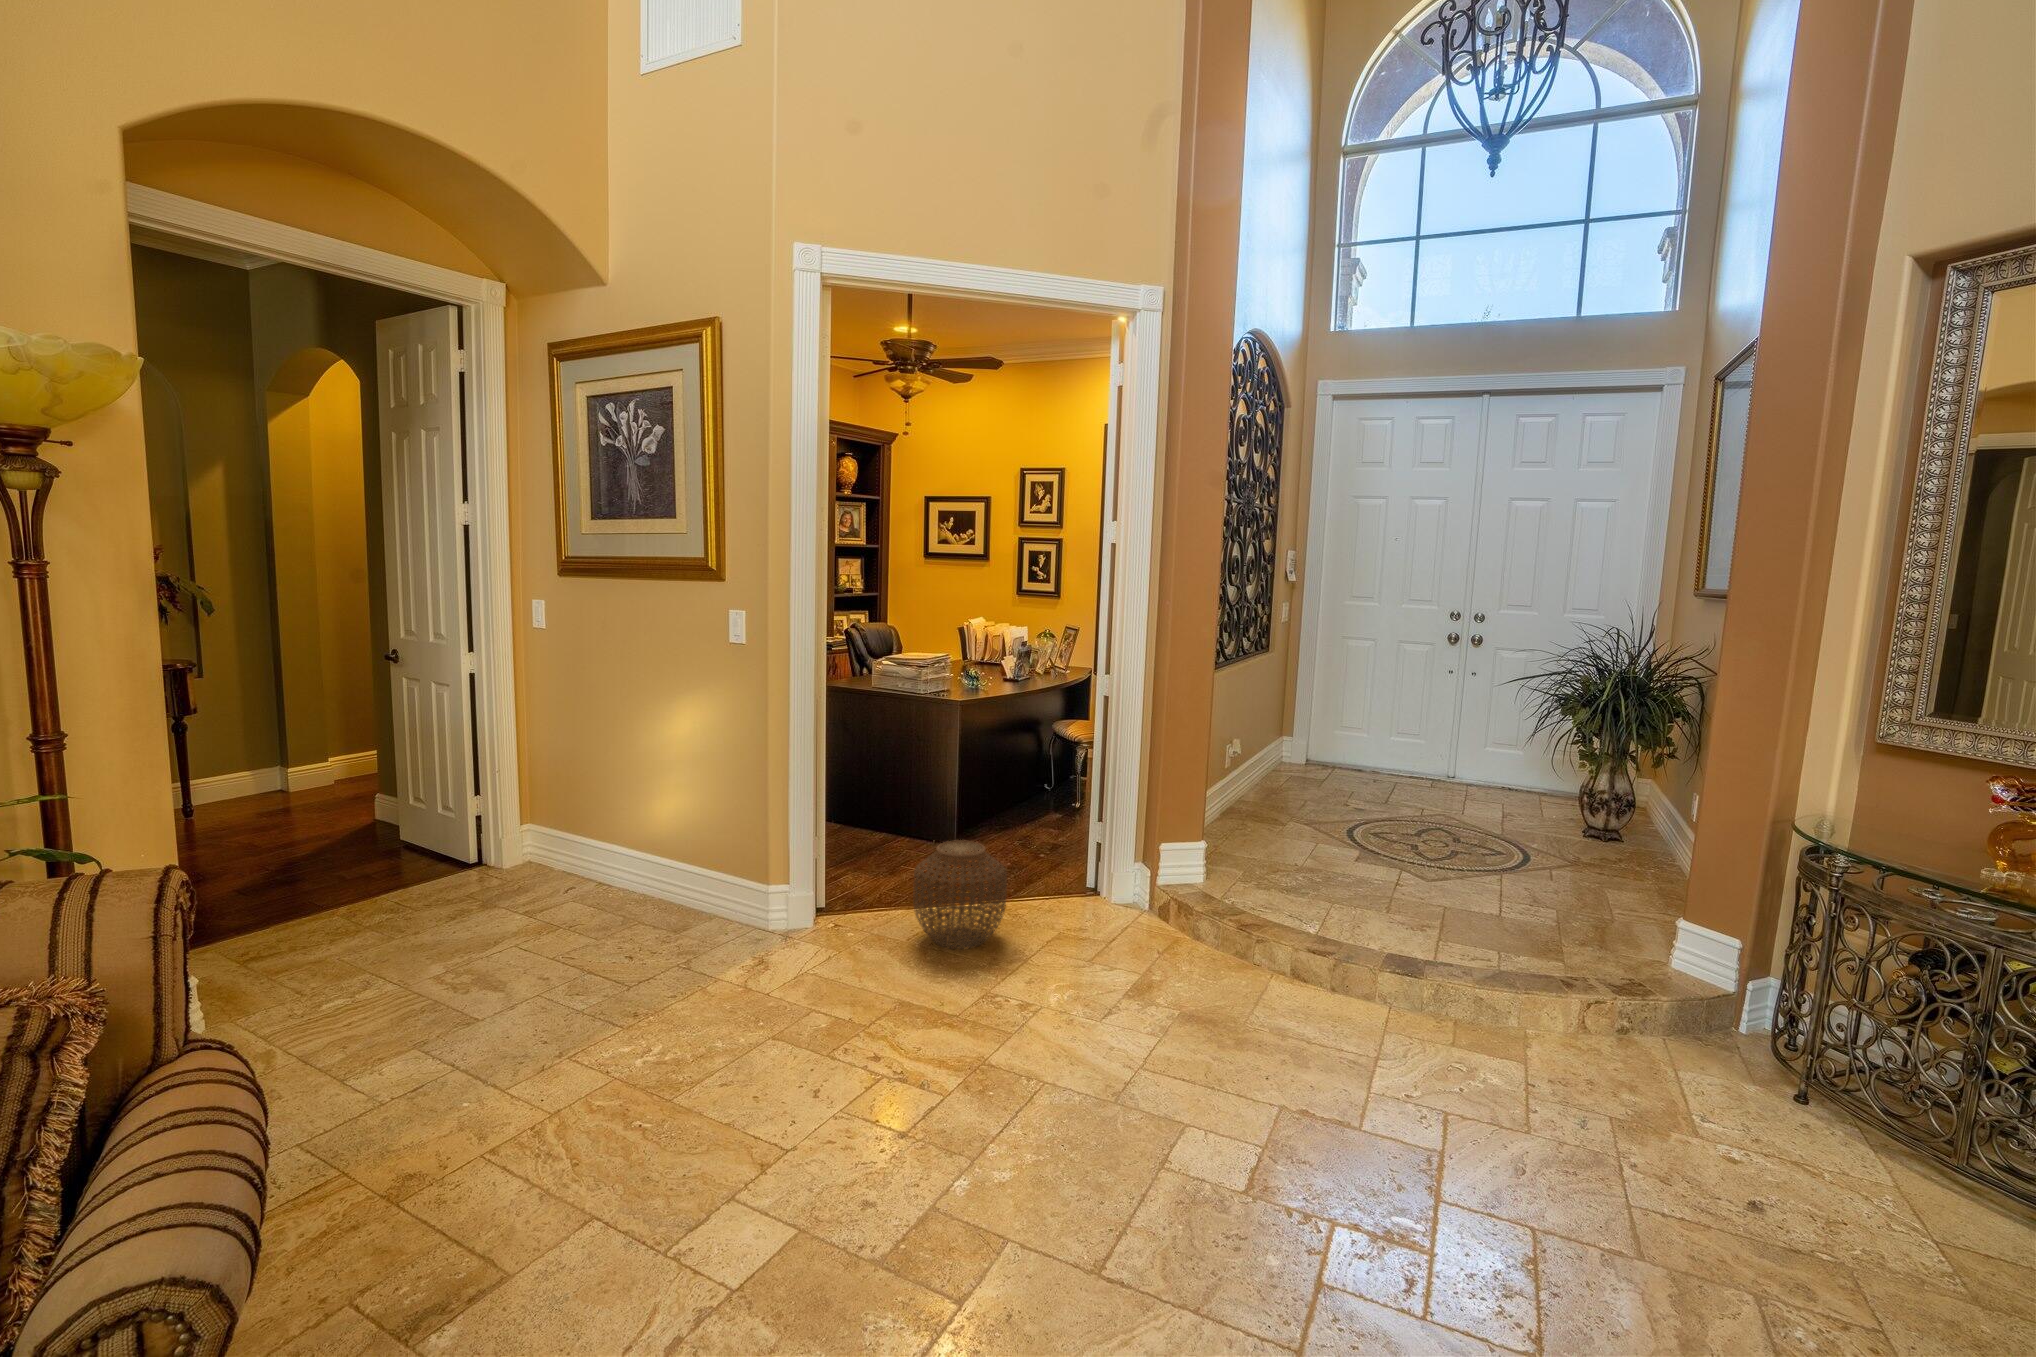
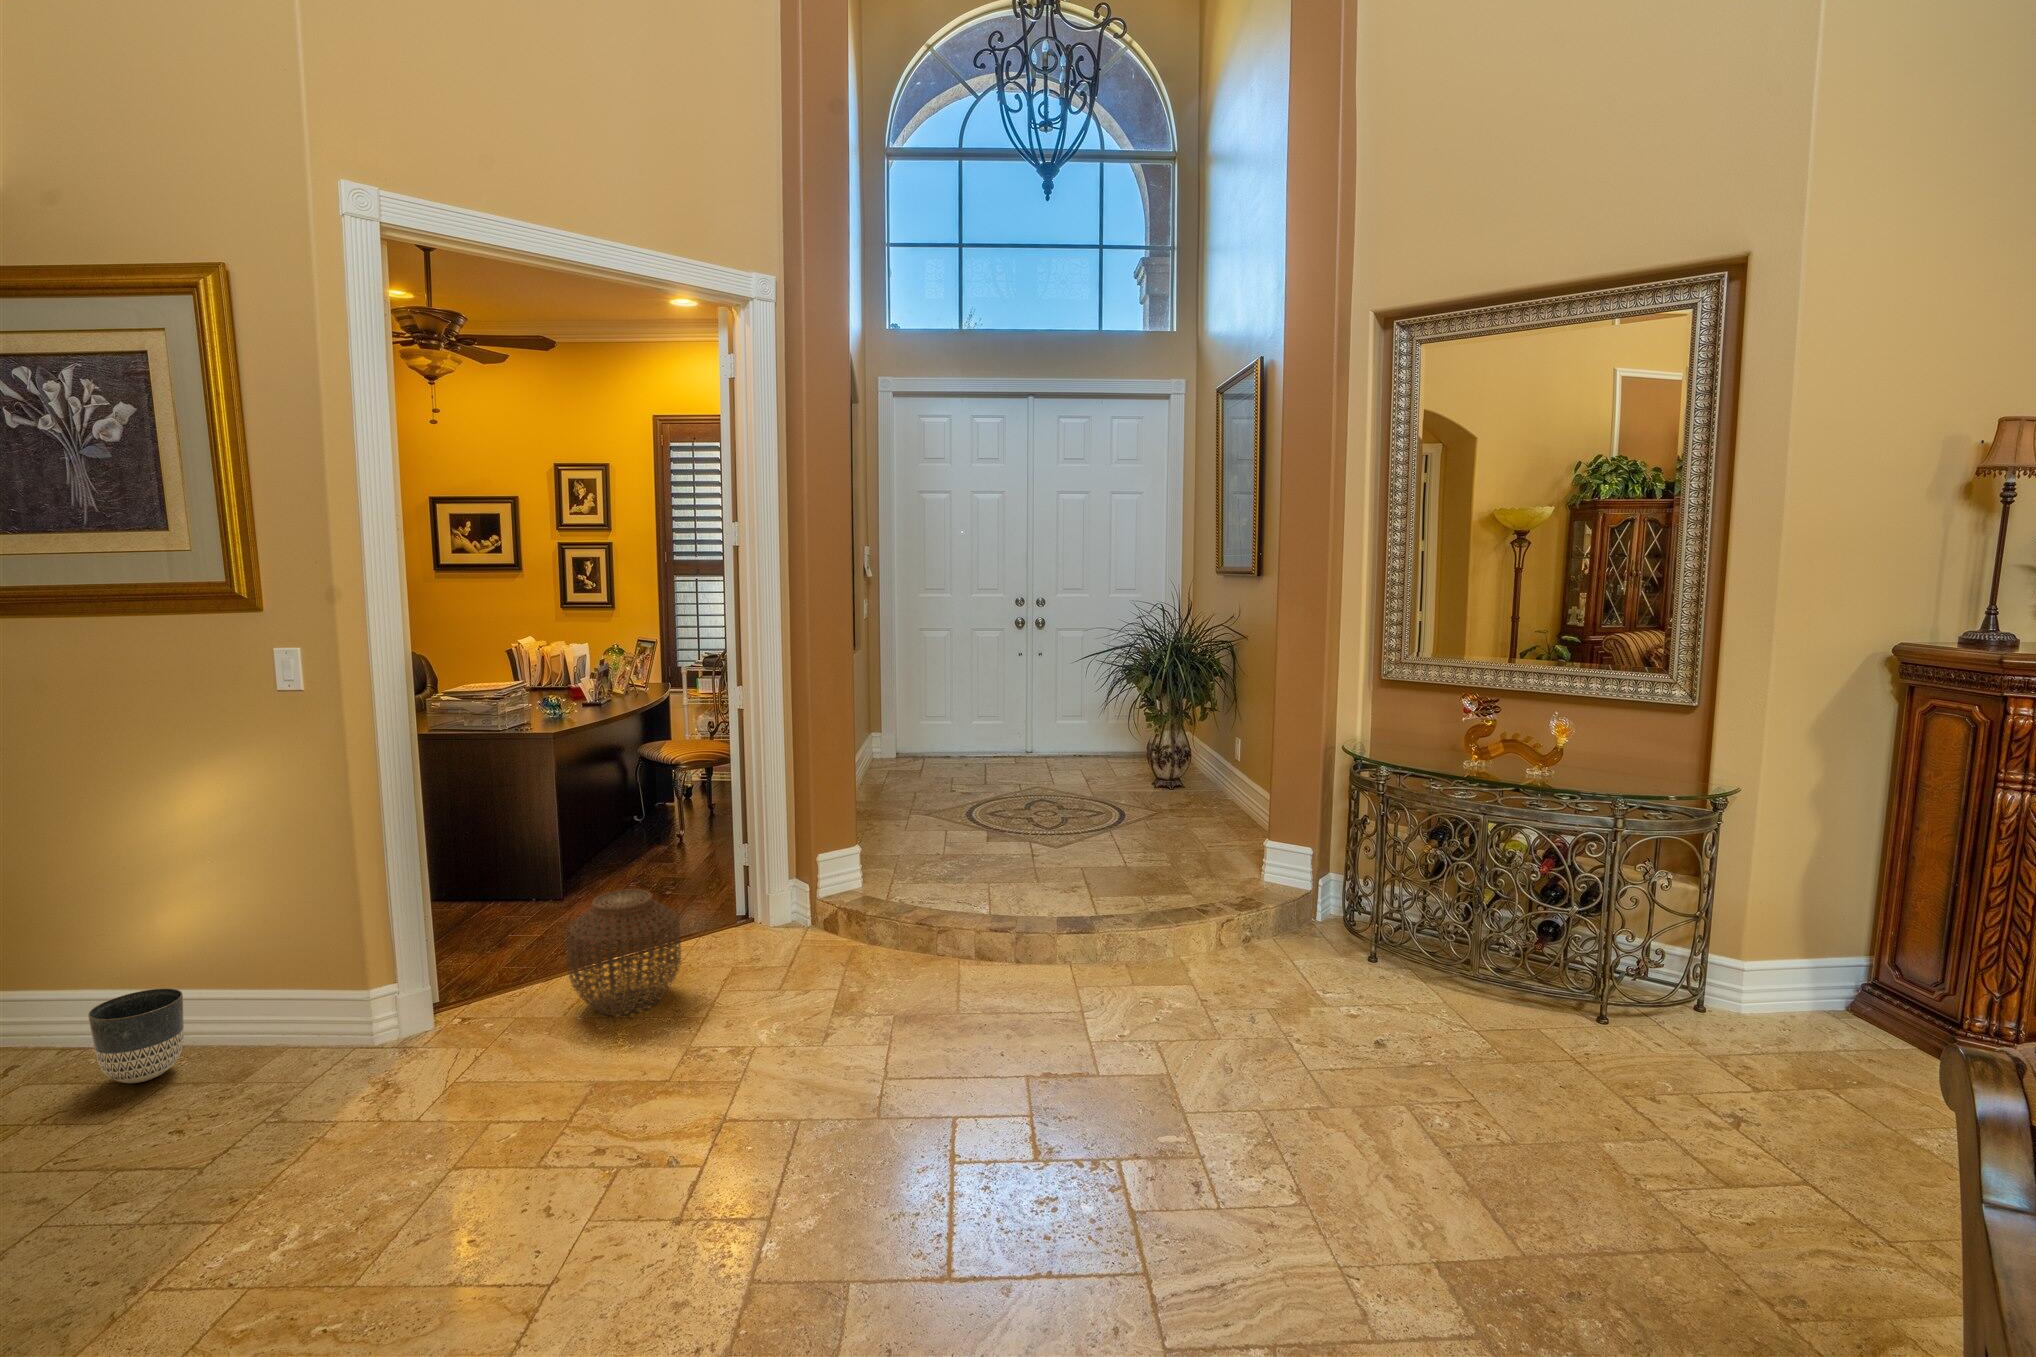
planter: none [612,851,667,915] -> present [88,988,184,1083]

